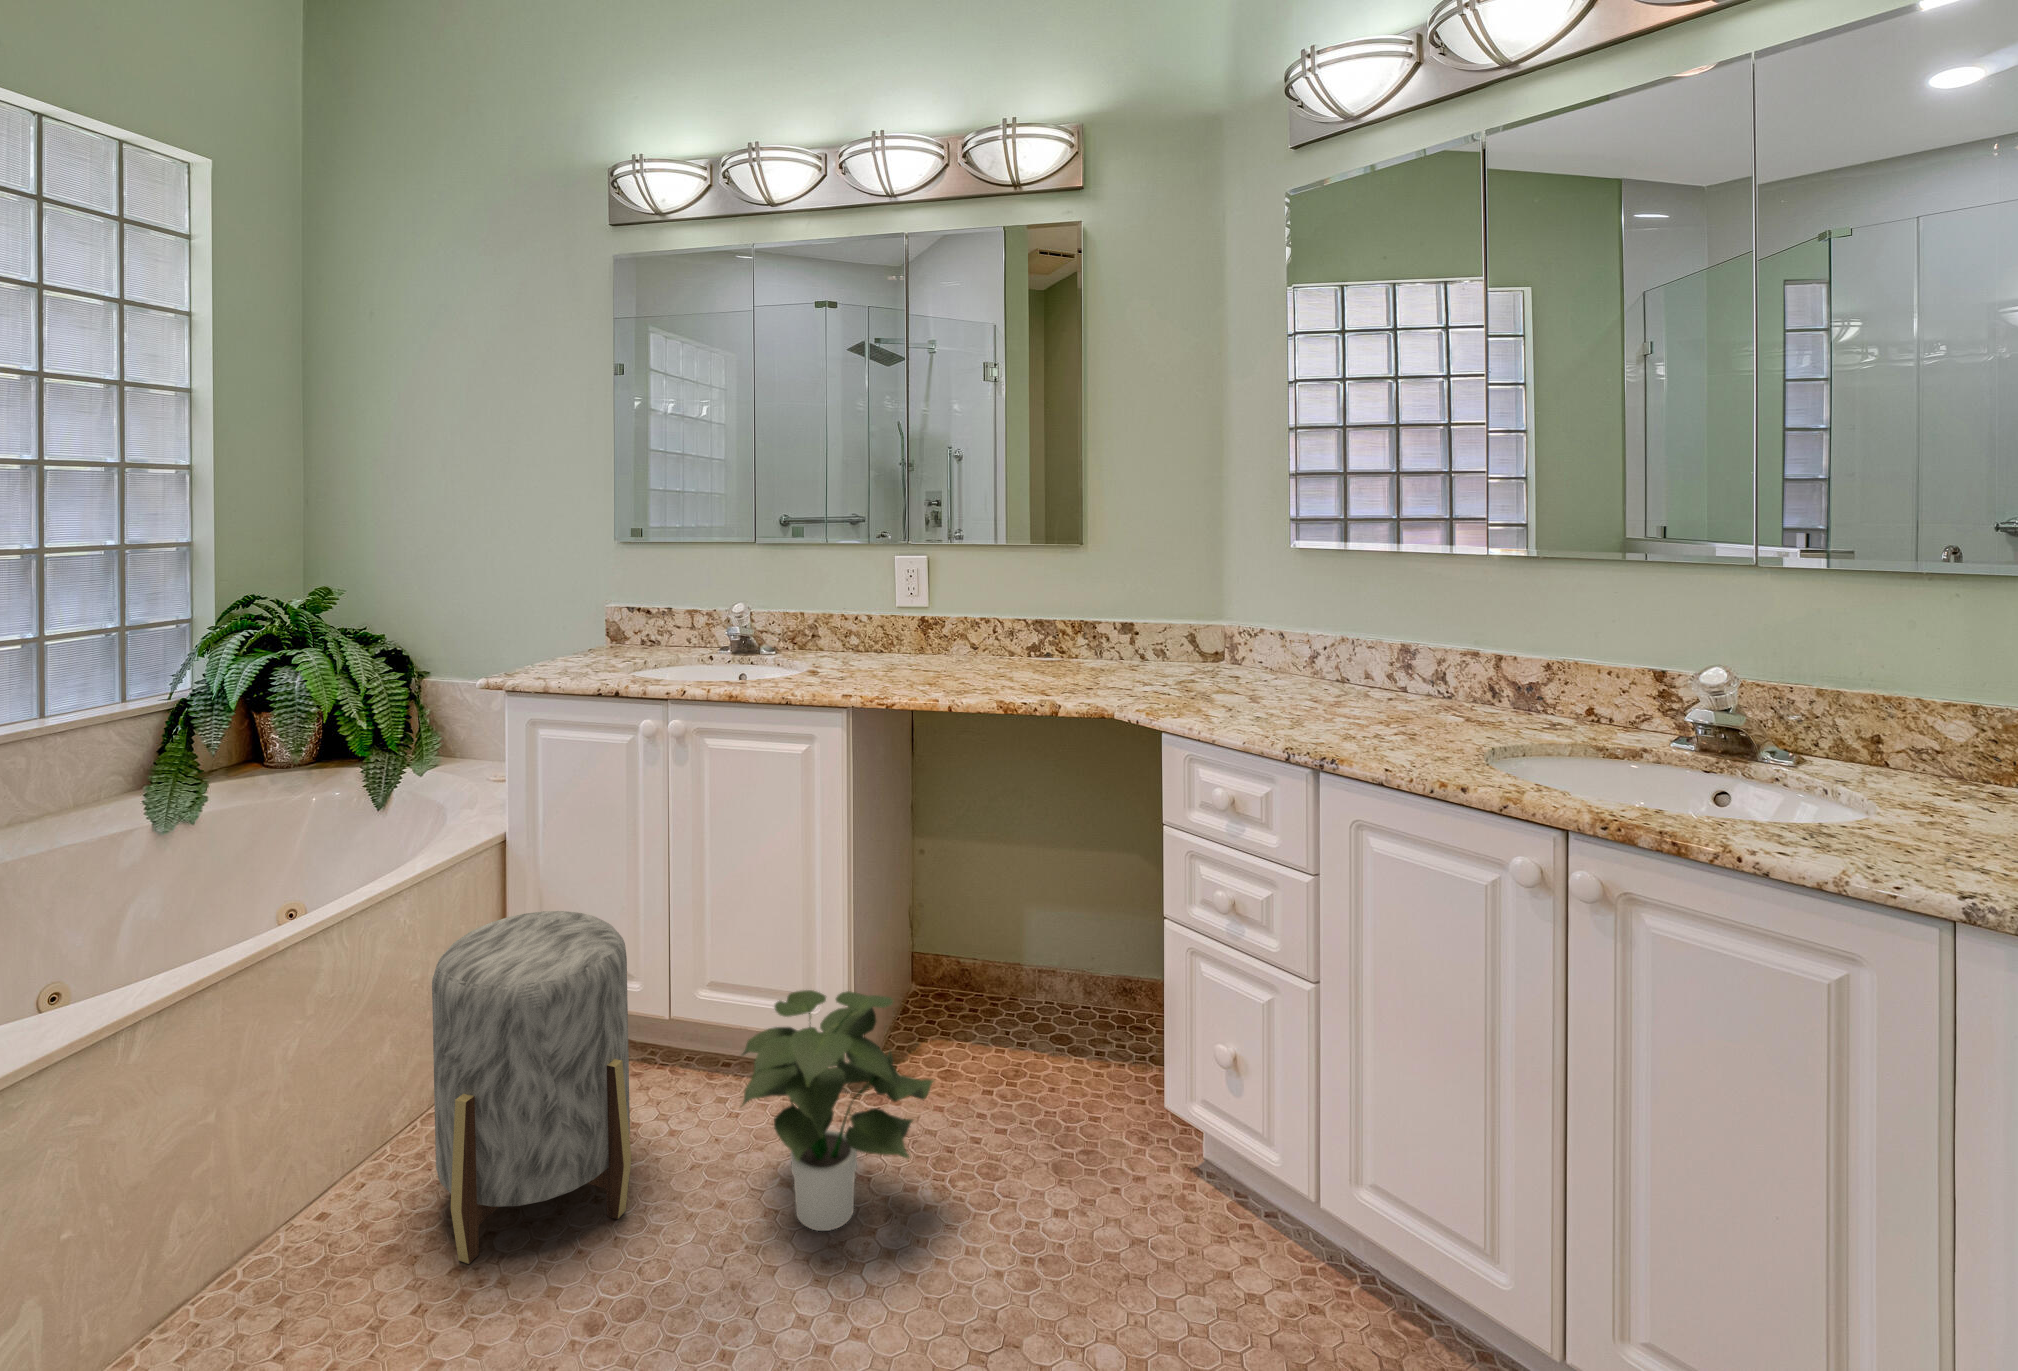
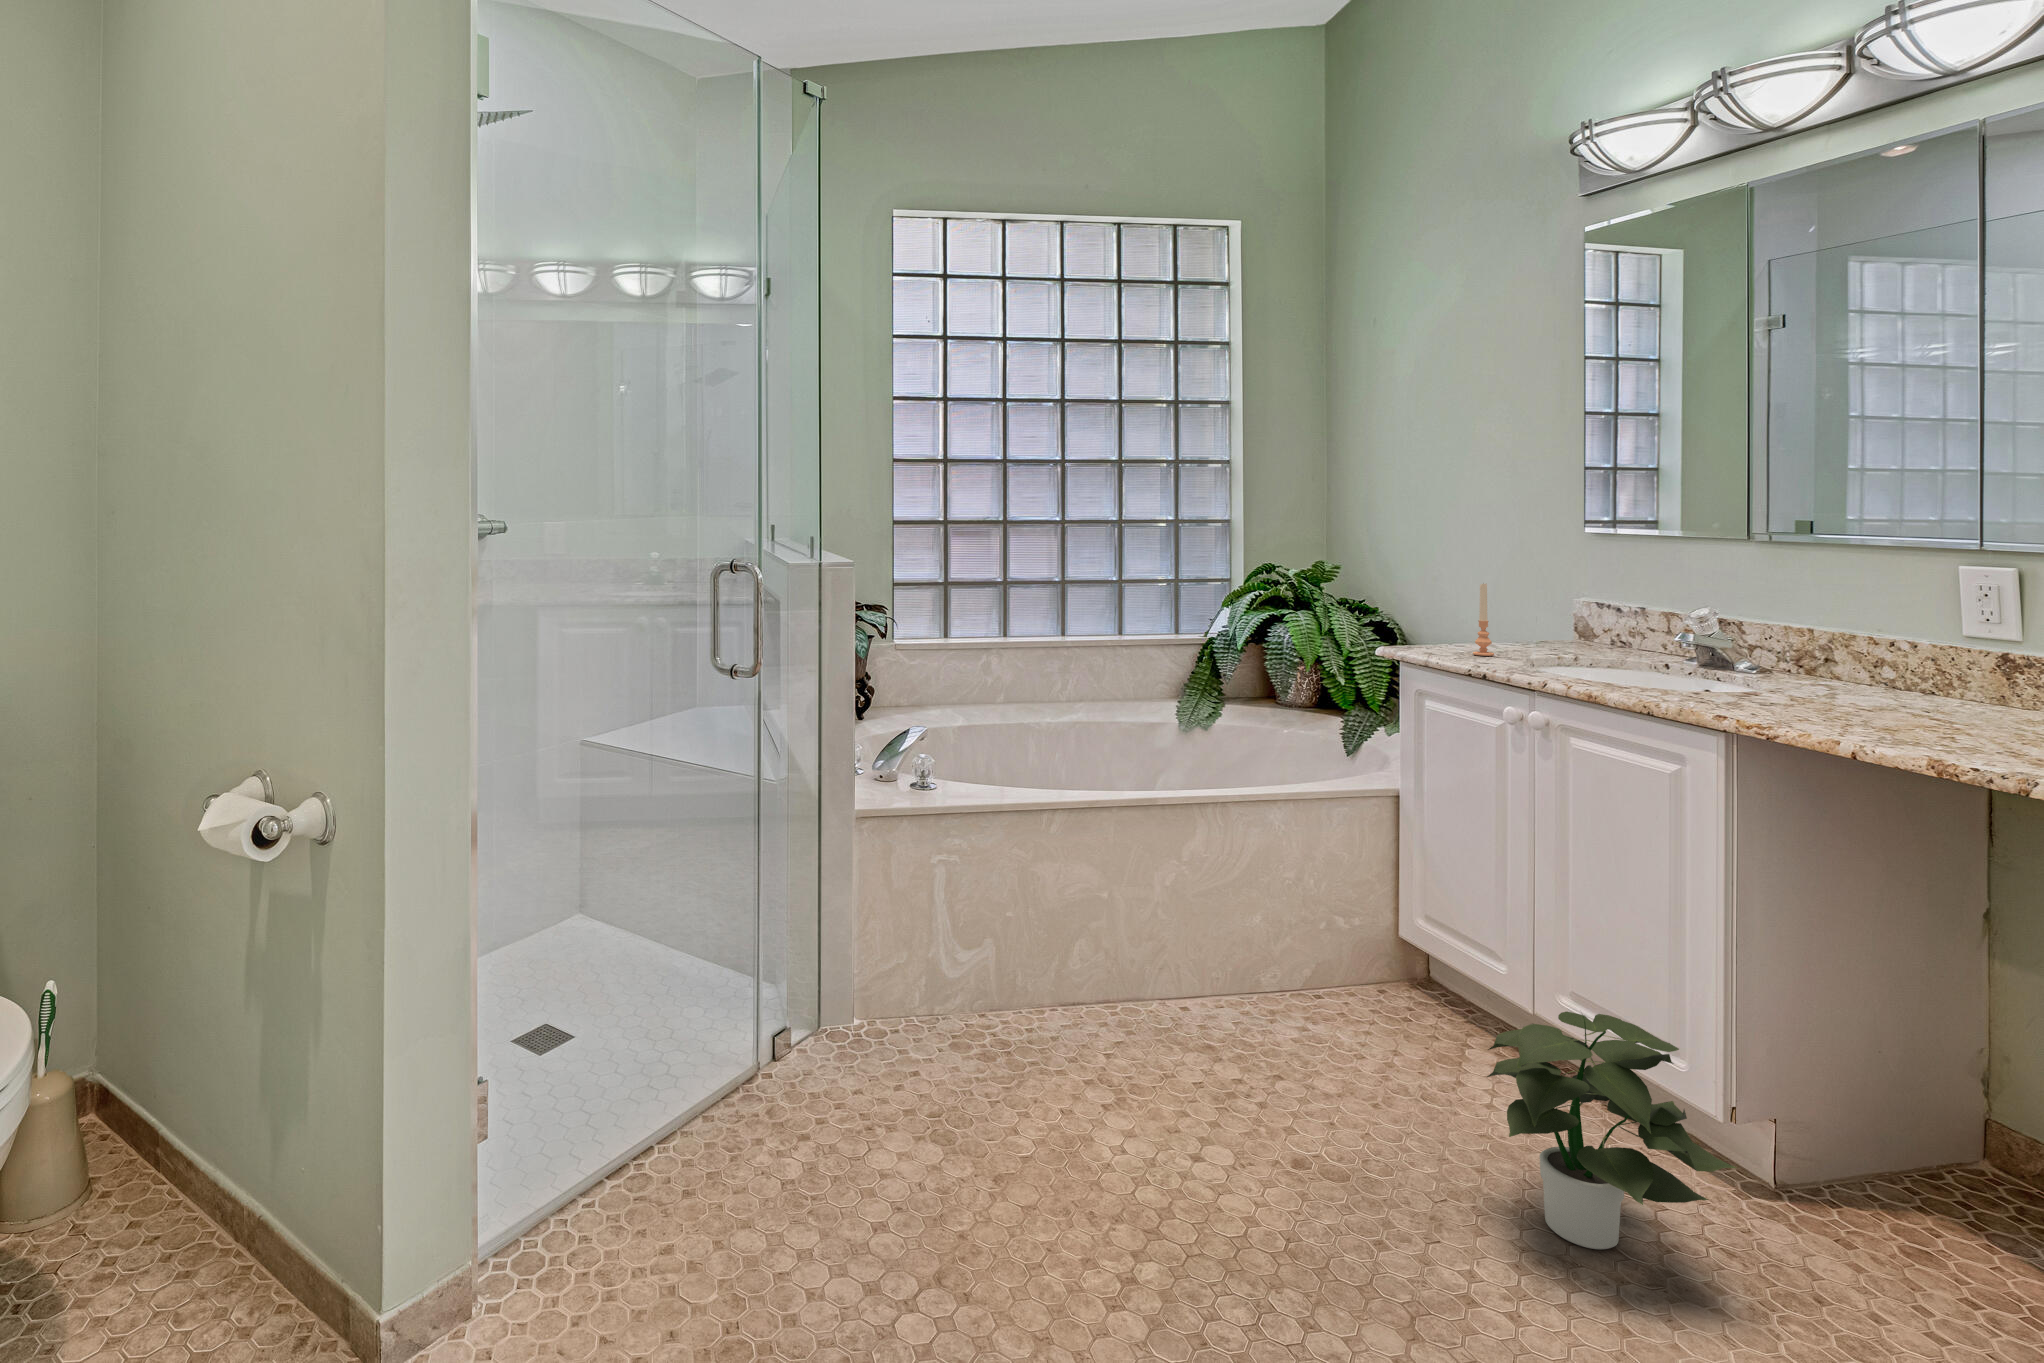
candle: none [564,596,583,671] -> present [1473,583,1494,656]
stool: present [432,911,631,1264] -> none [1246,844,1432,1123]

